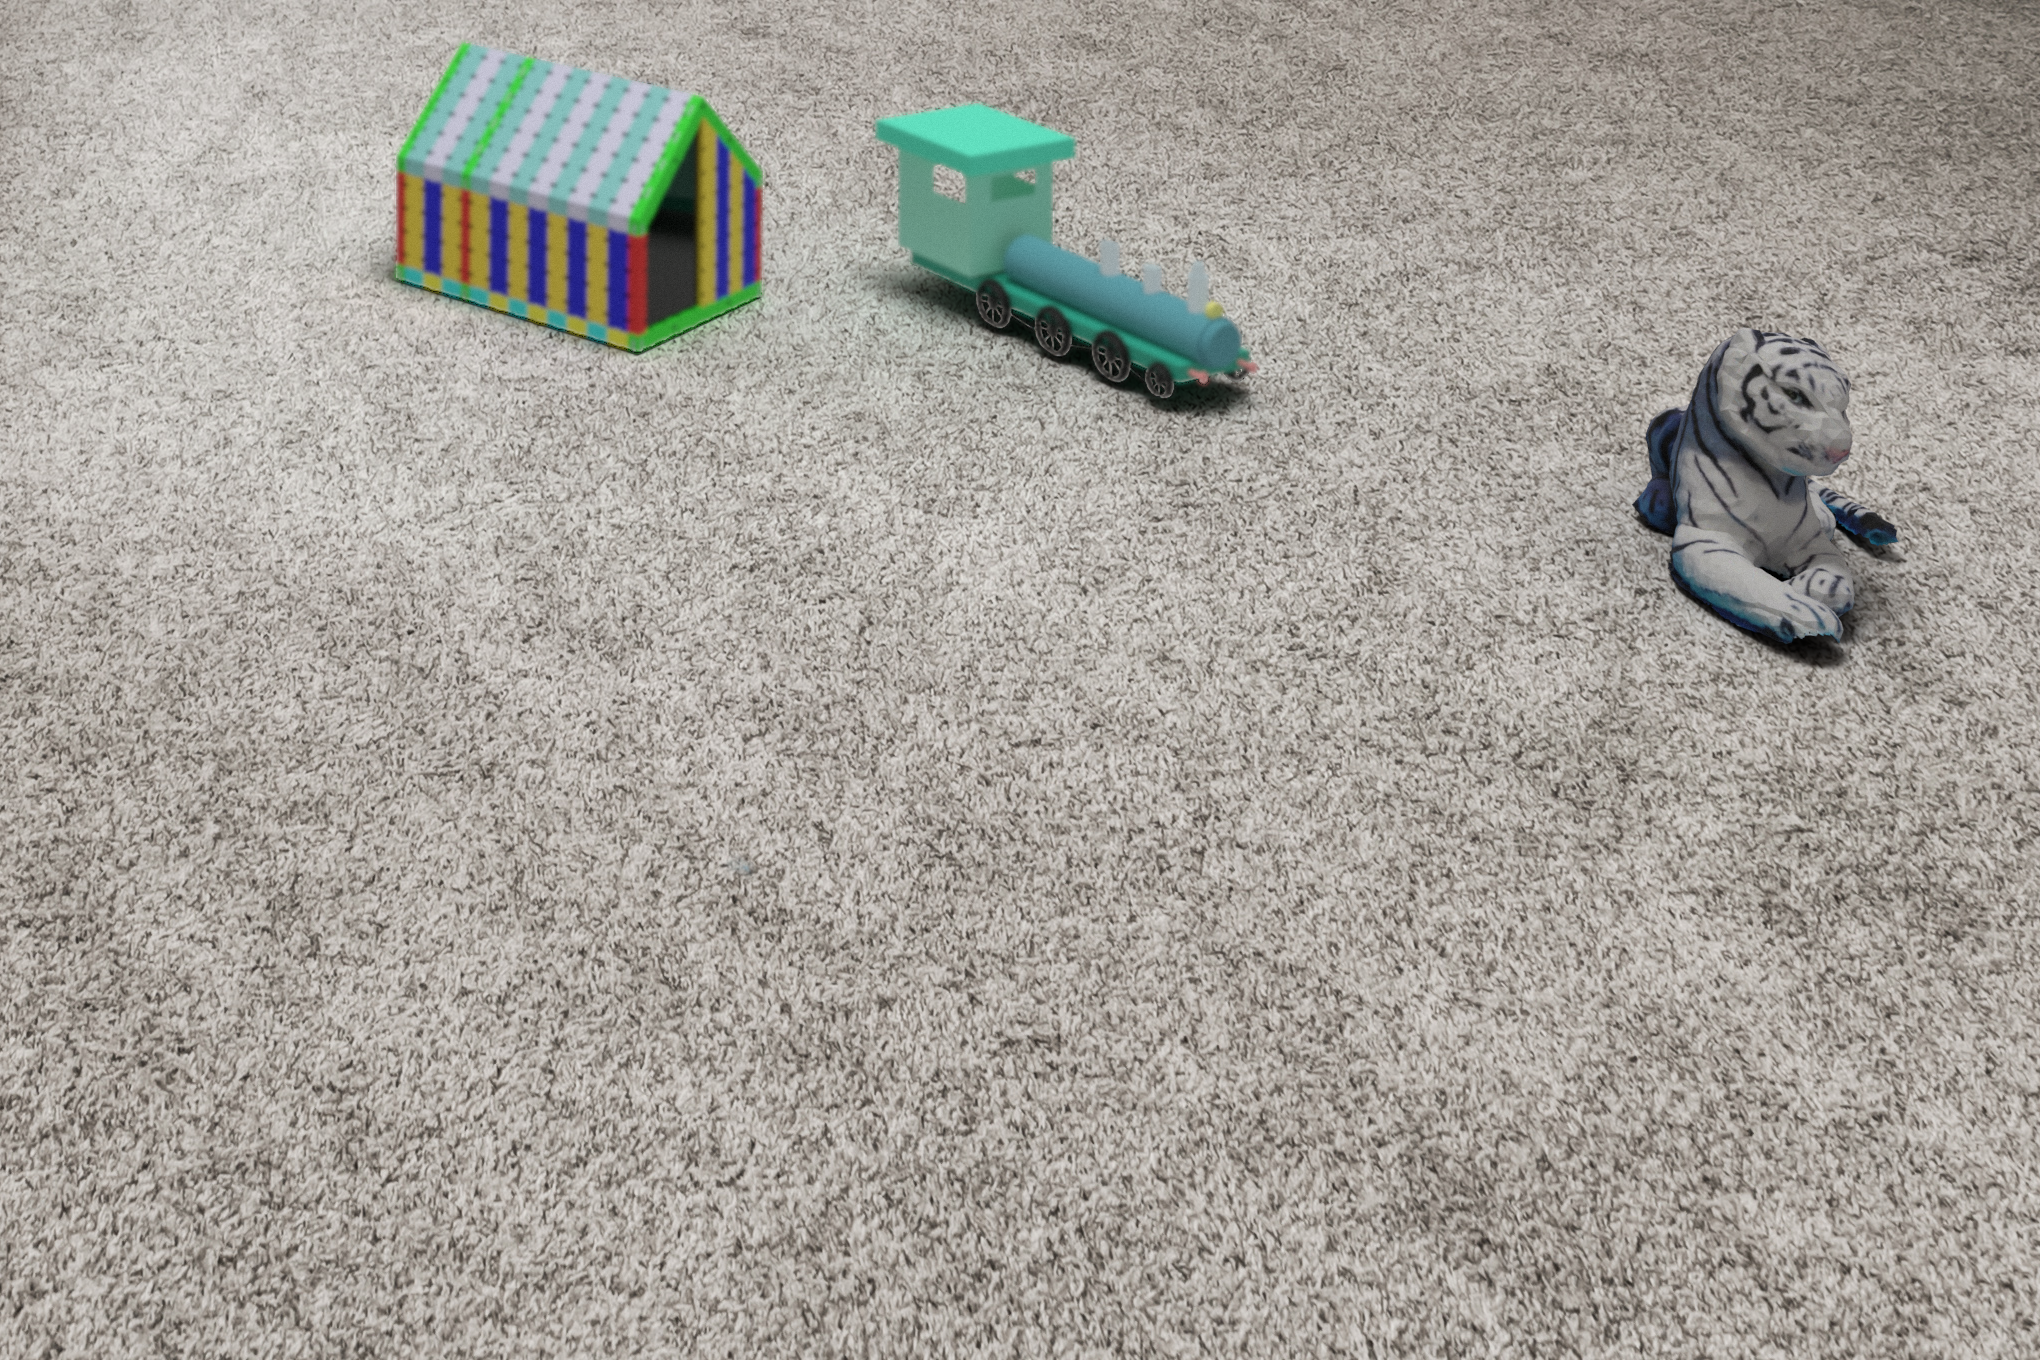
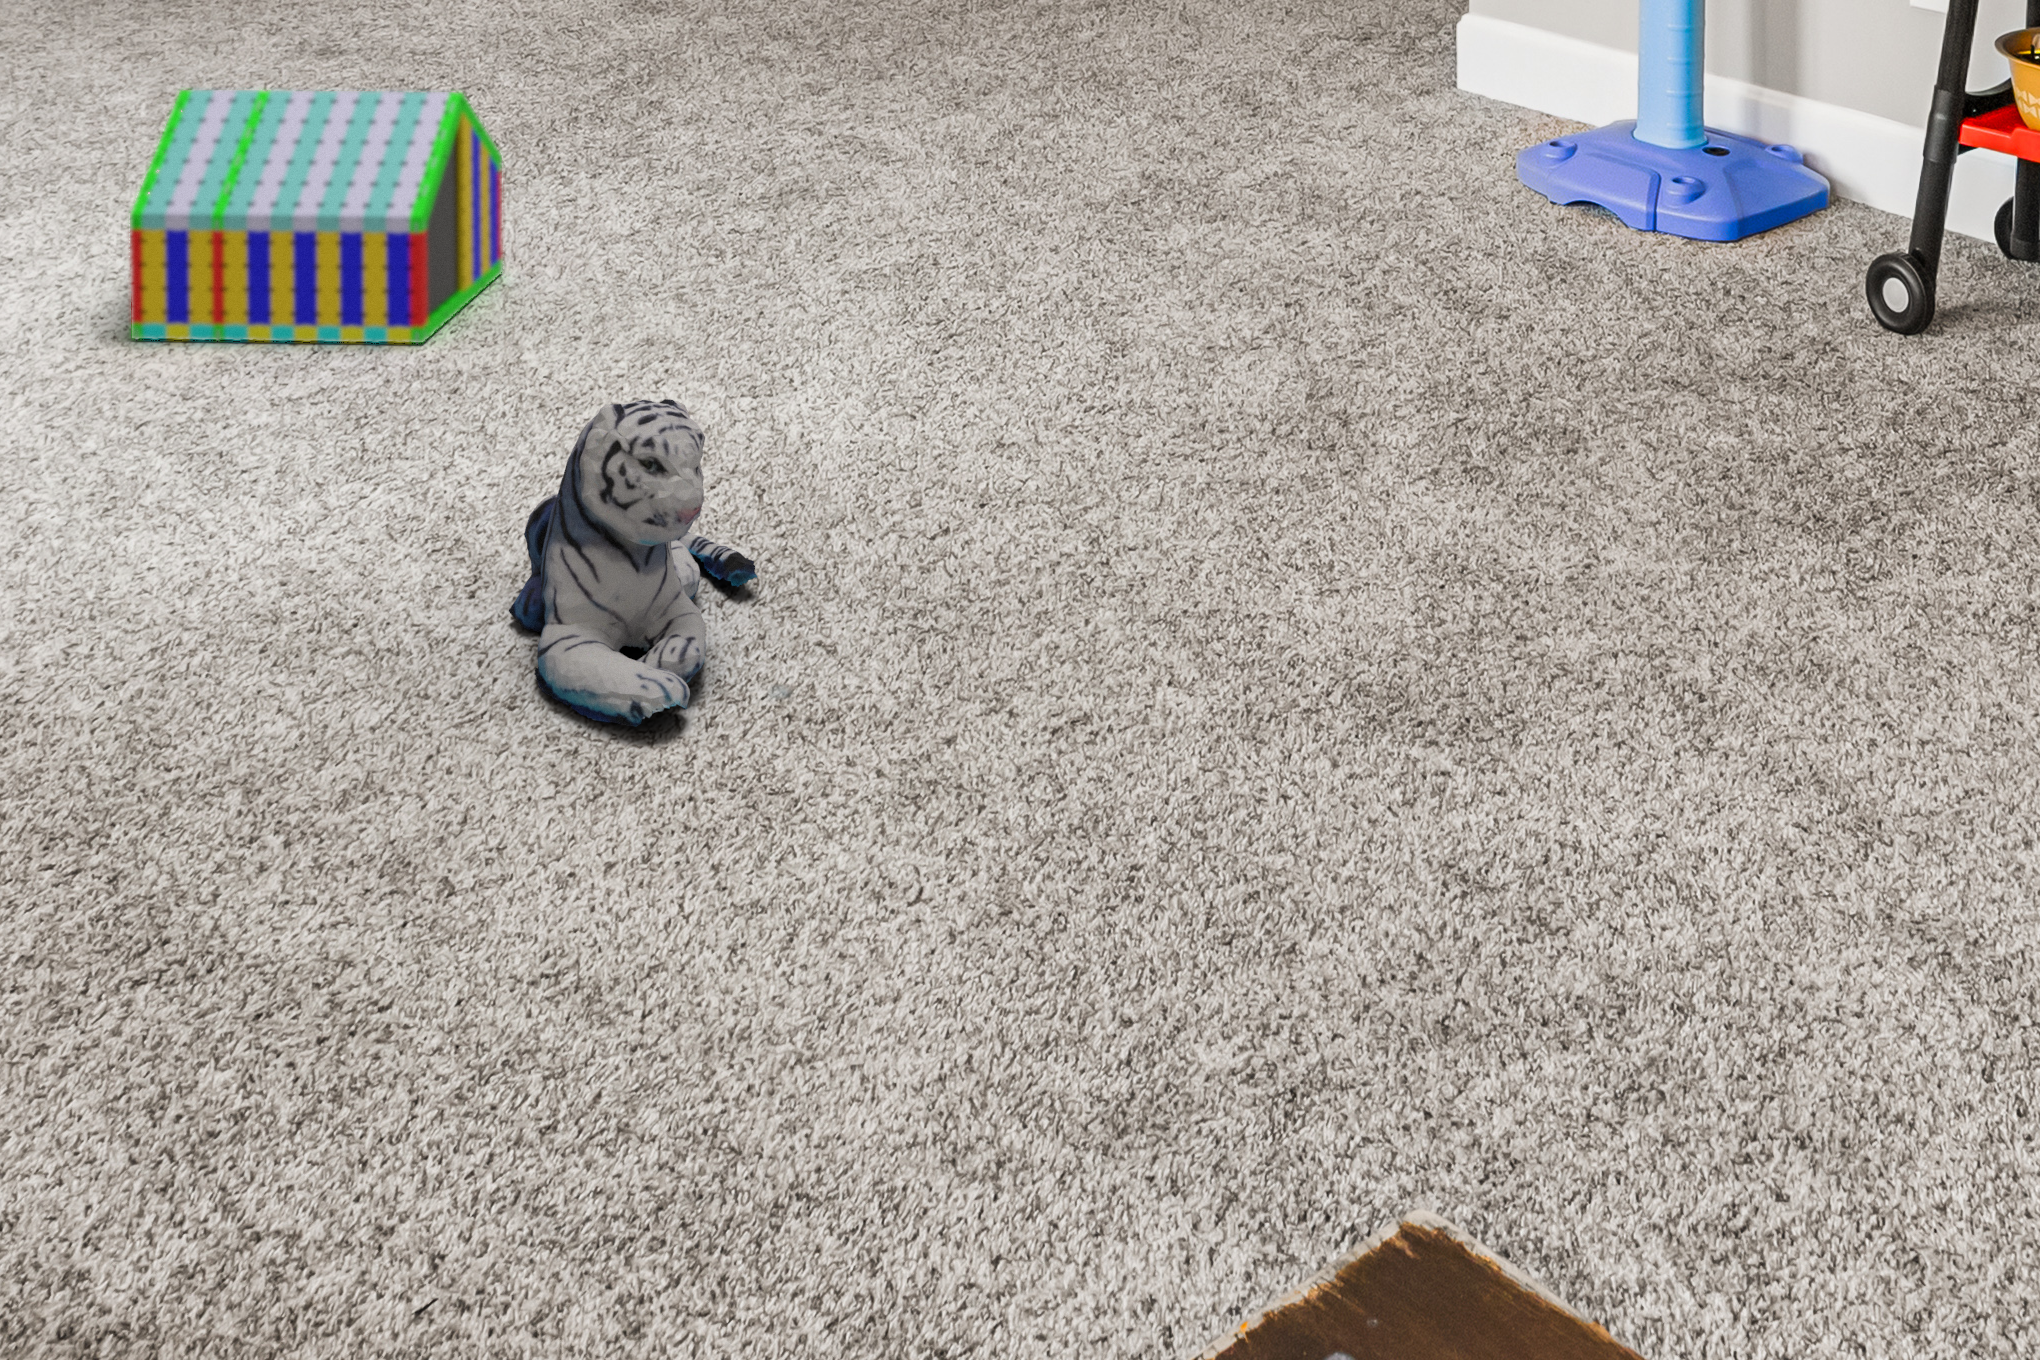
toy train: present [875,103,1258,399] -> none [597,60,961,270]
plush toy: present [1632,327,1899,644] -> present [509,399,757,727]

